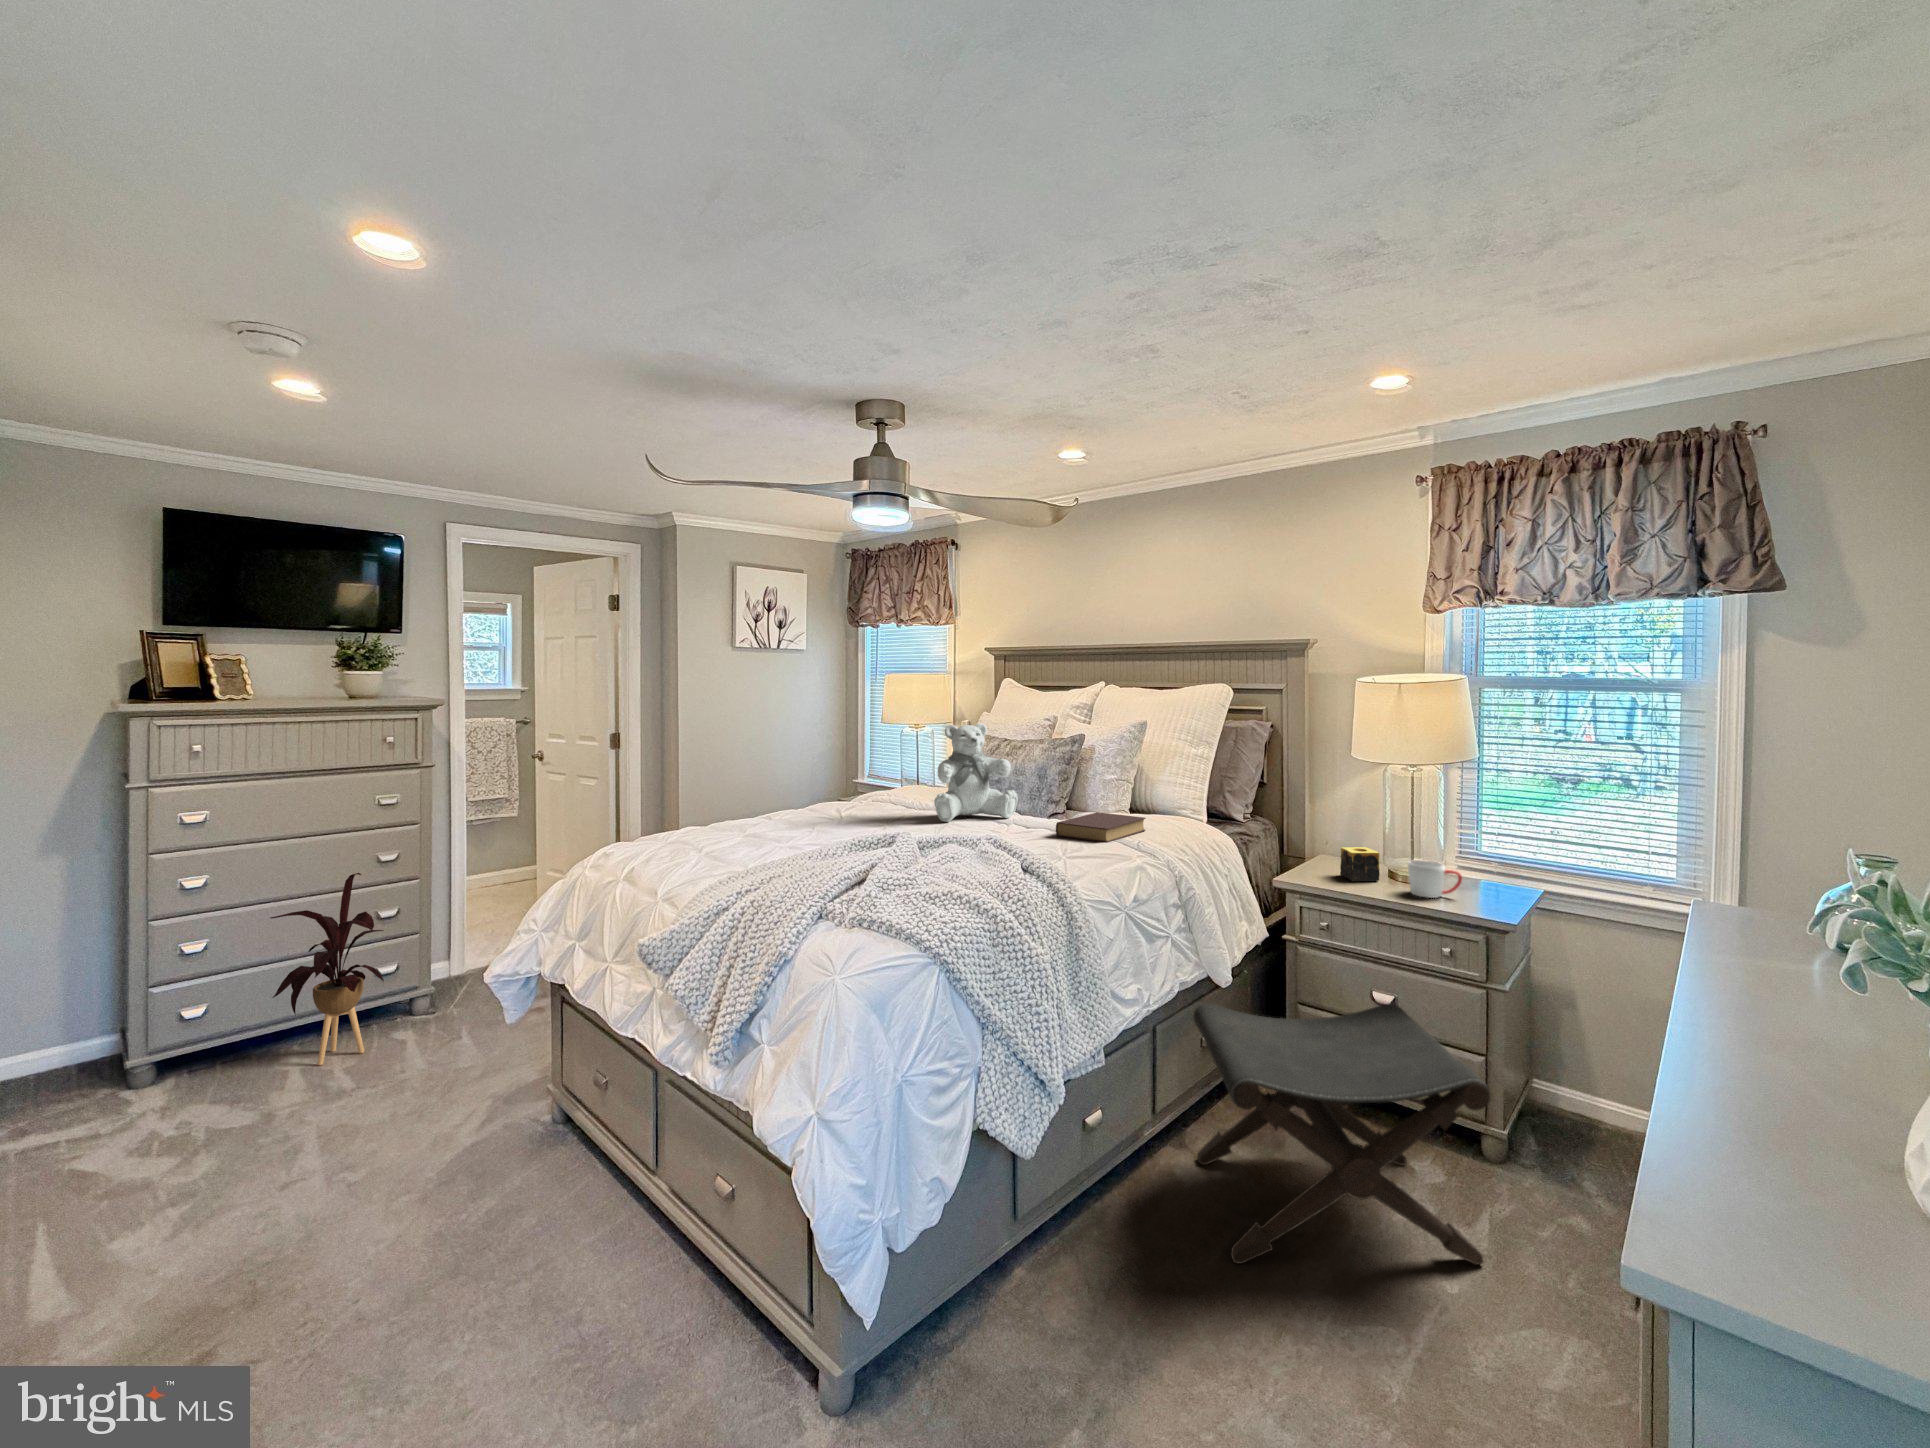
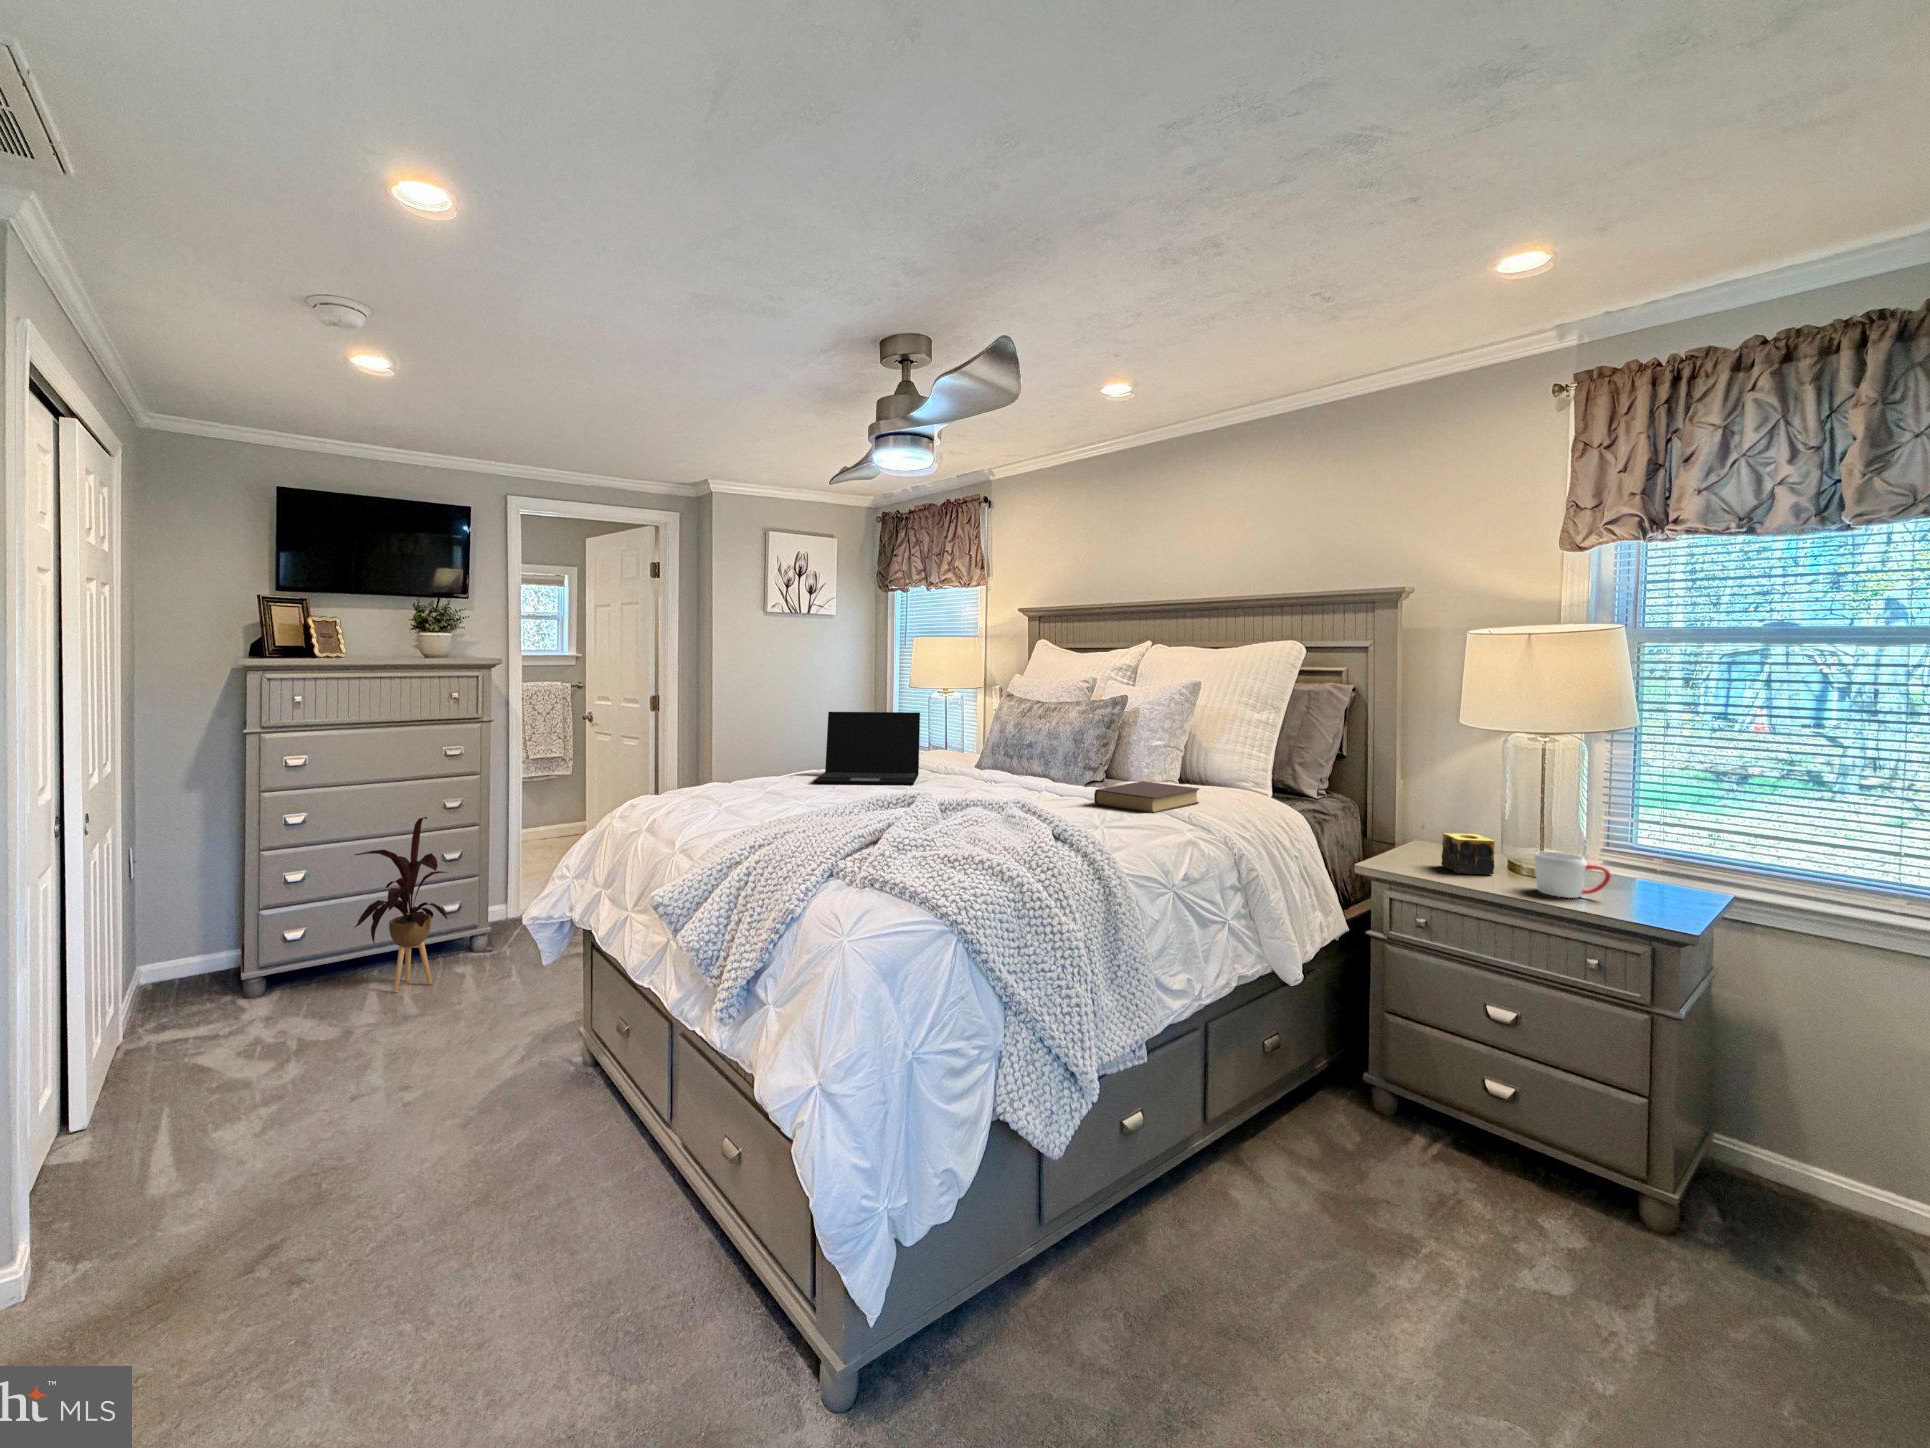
teddy bear: present [934,724,1018,822] -> none [962,683,1053,787]
laptop: none [791,751,893,824] -> present [813,712,920,785]
footstool: present [1193,1003,1490,1265] -> none [1255,1003,1656,1357]

